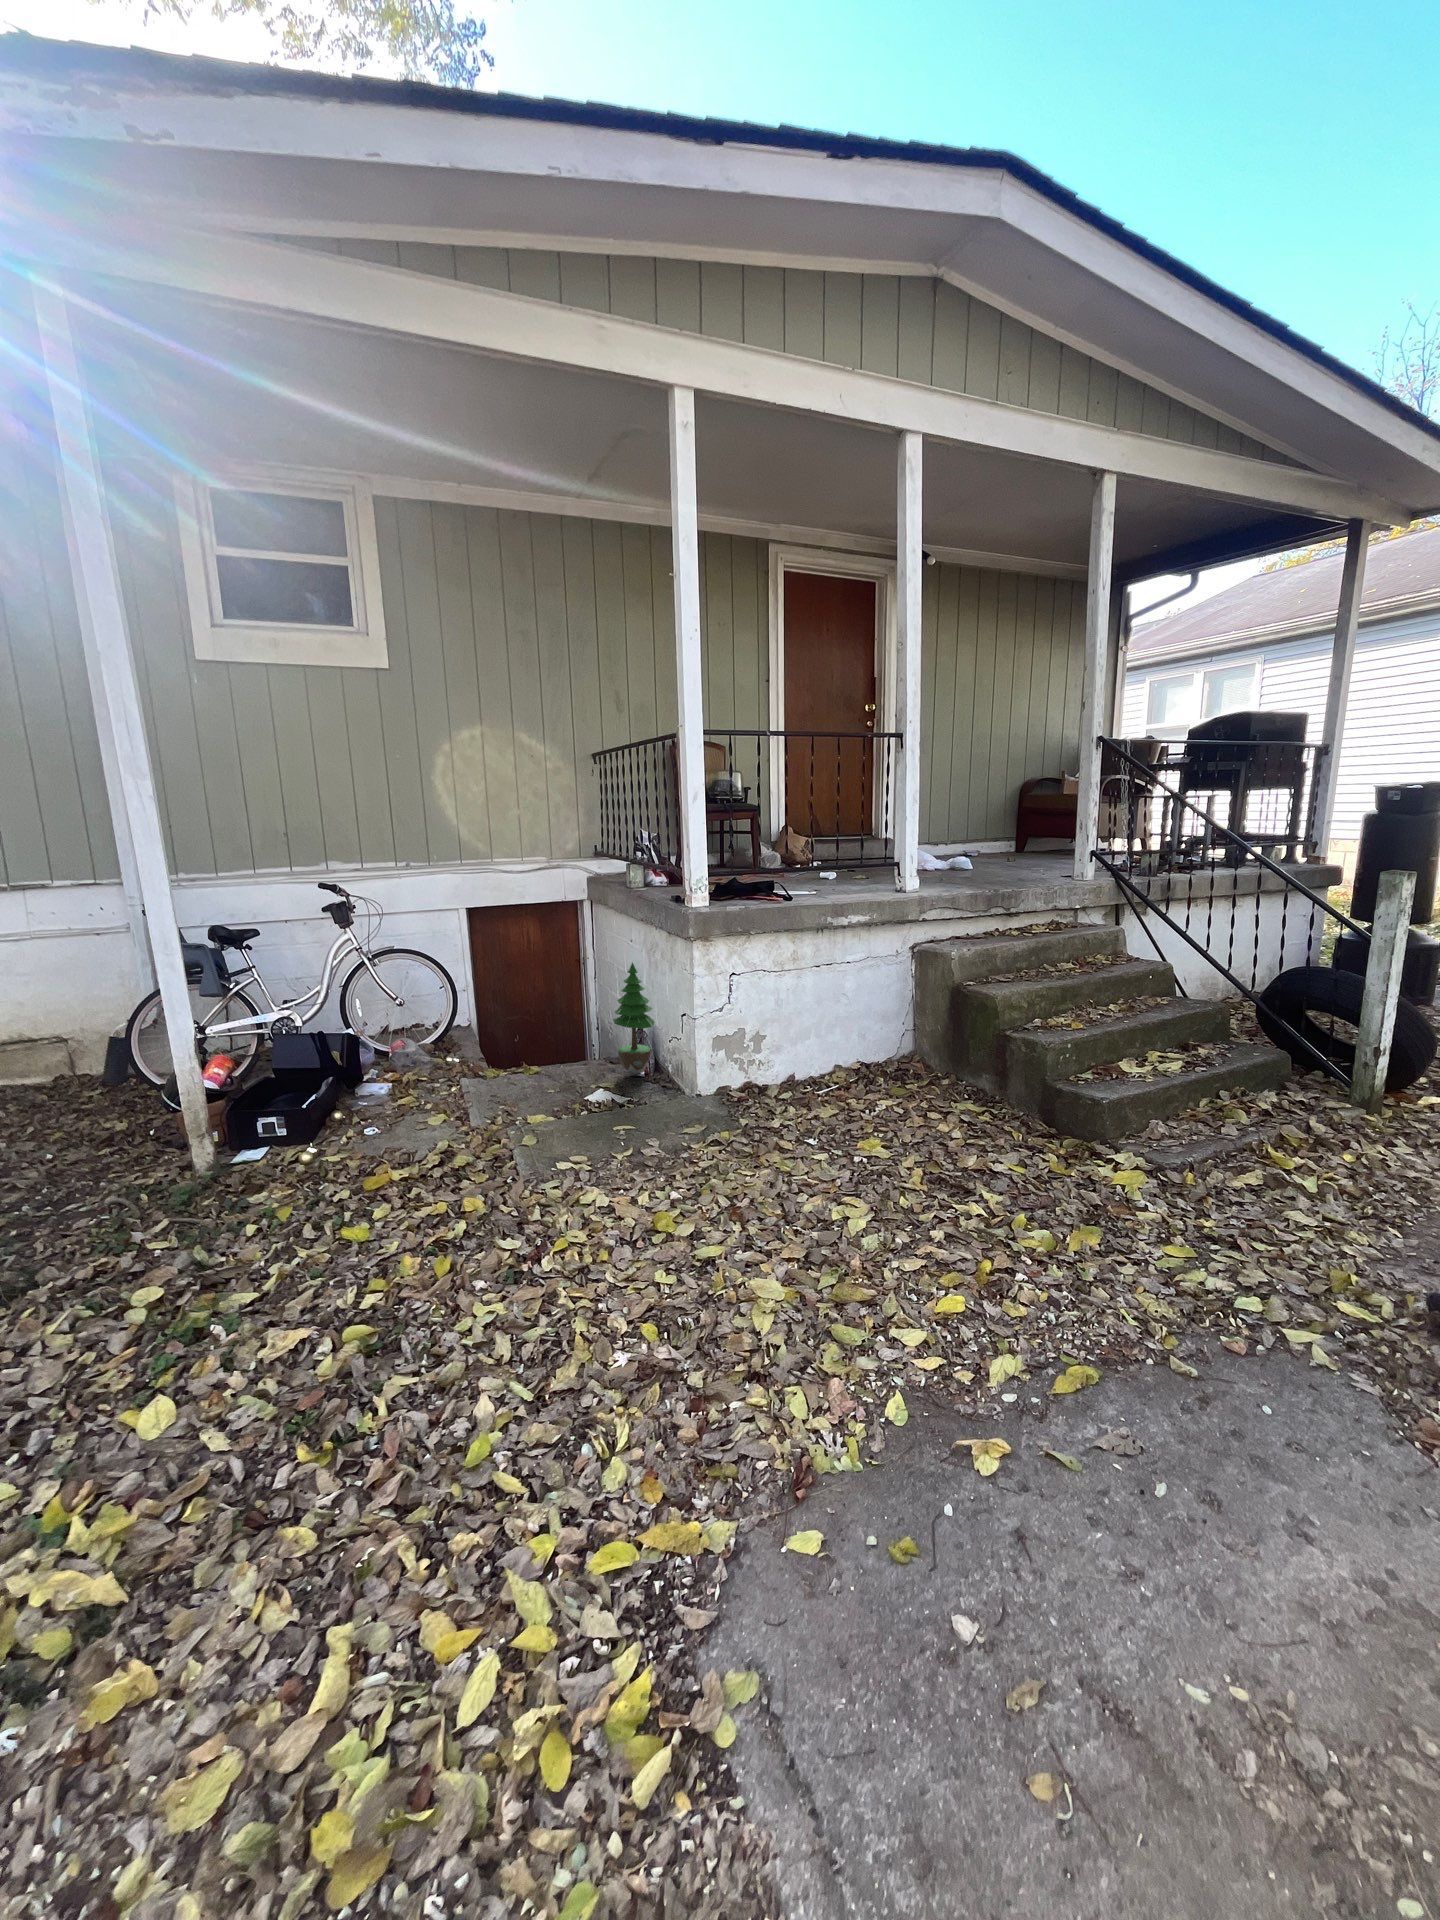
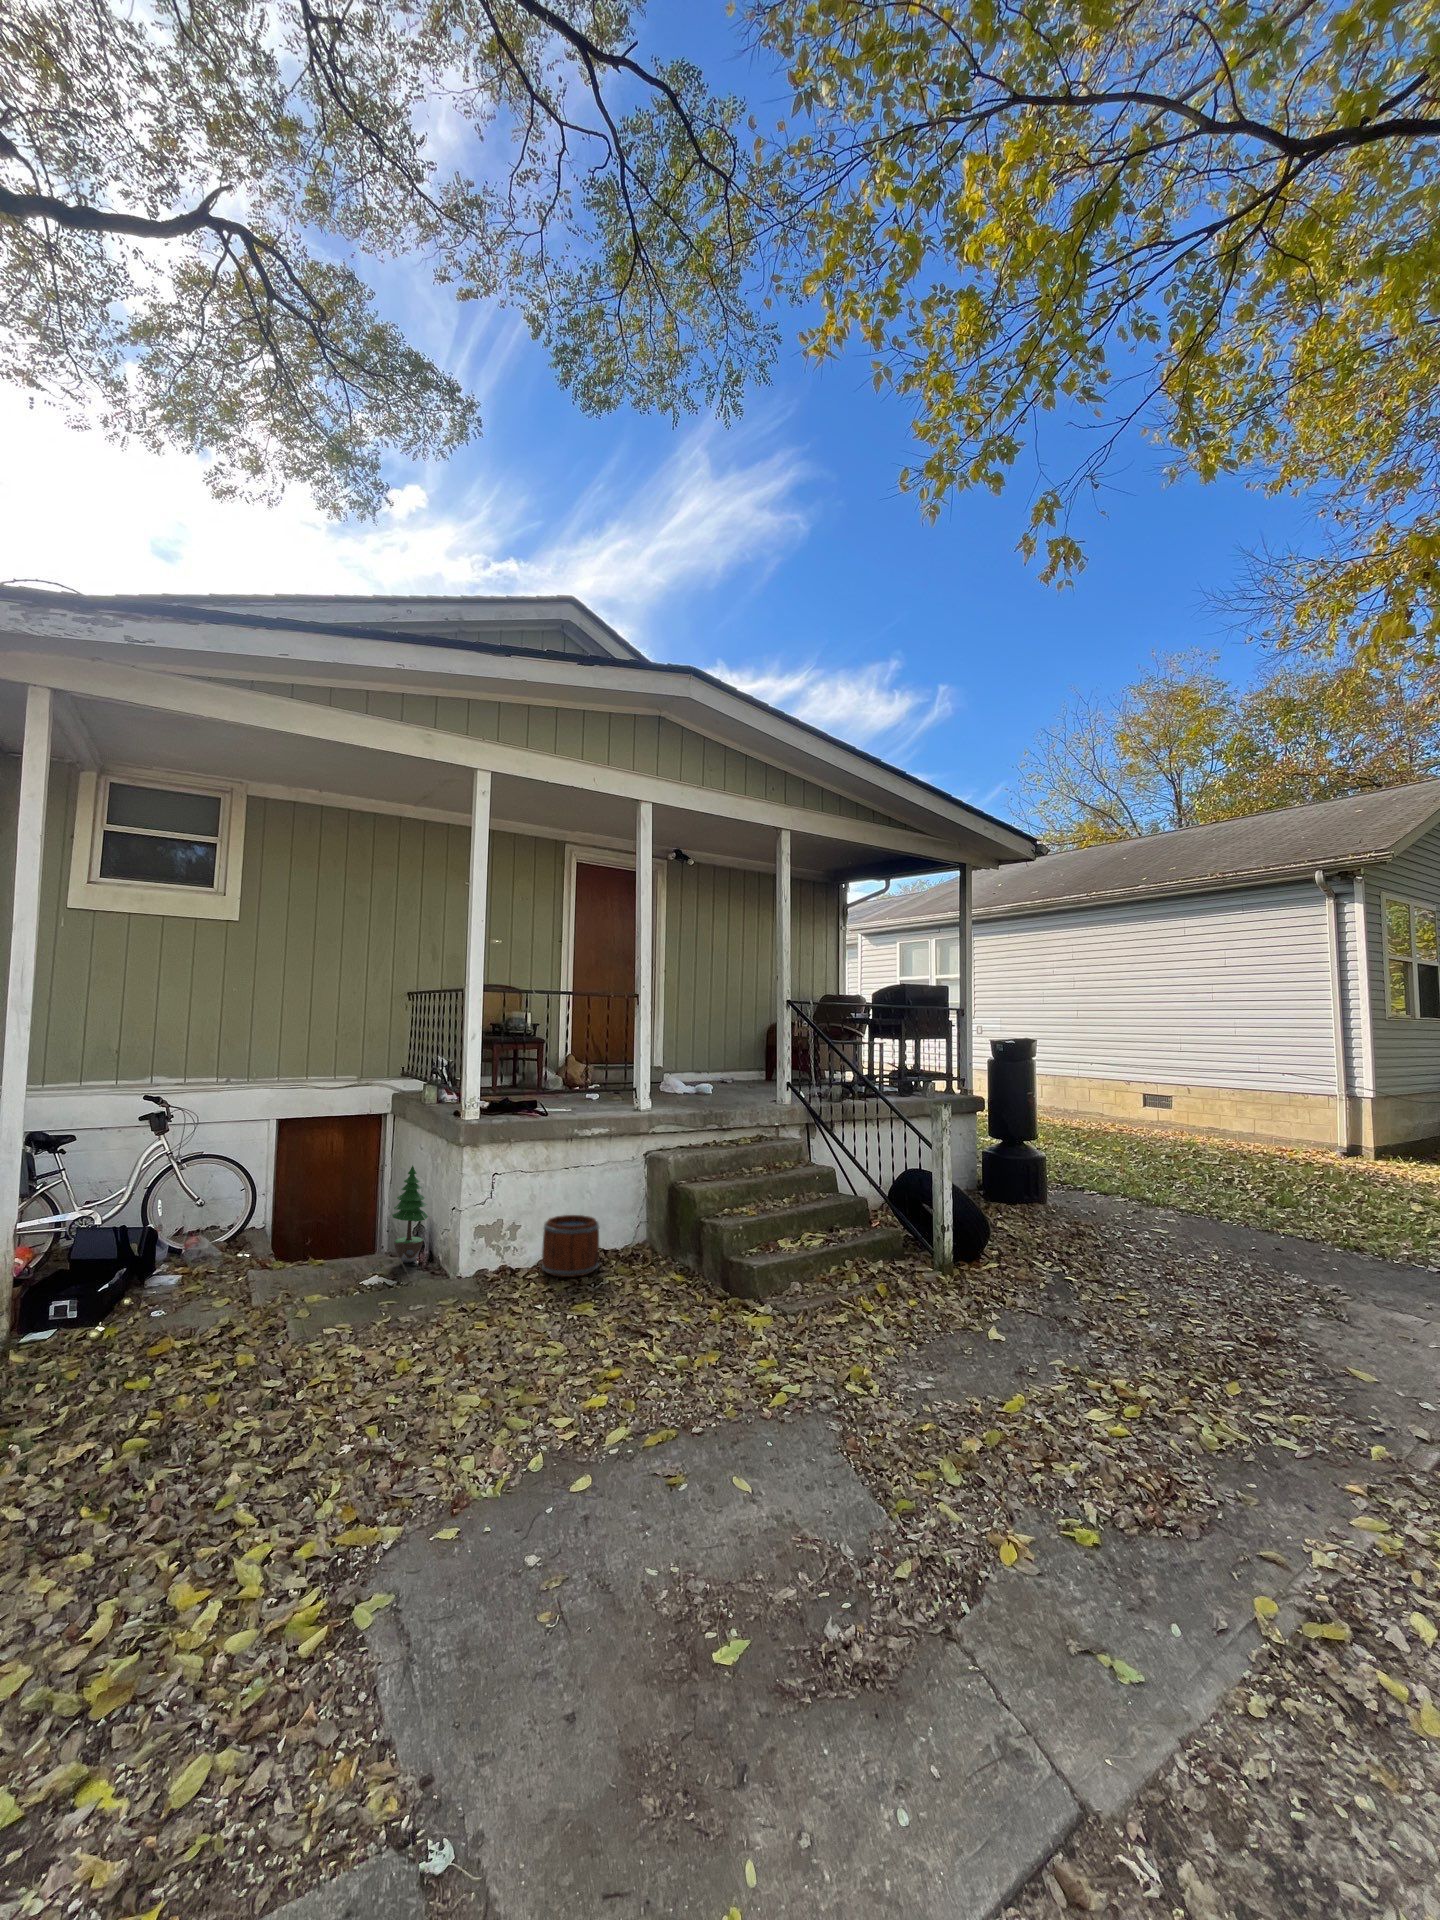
bucket: none [797,1023,869,1100] -> present [542,1215,599,1277]

